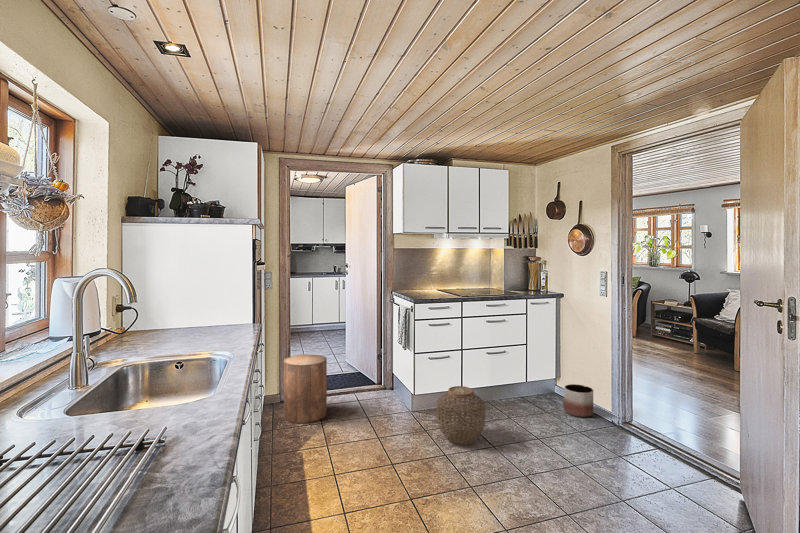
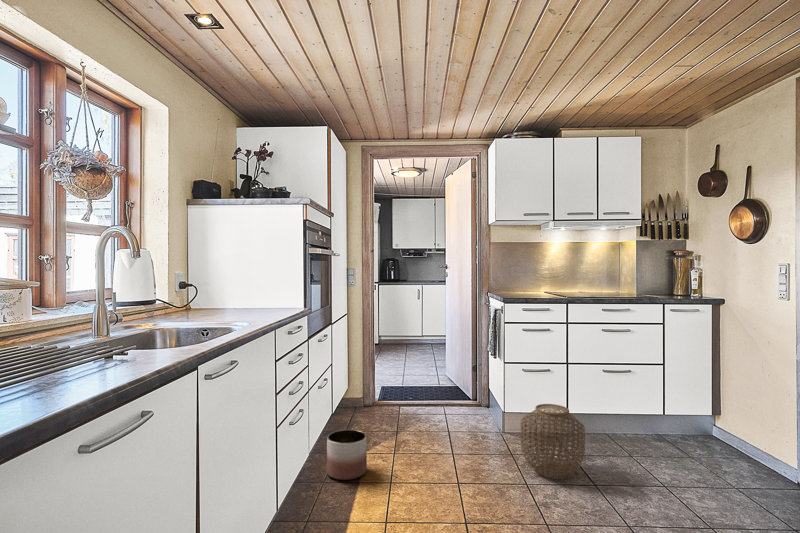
stool: present [284,355,327,423] -> none [357,357,404,431]
planter: present [564,384,593,417] -> present [326,429,367,480]

